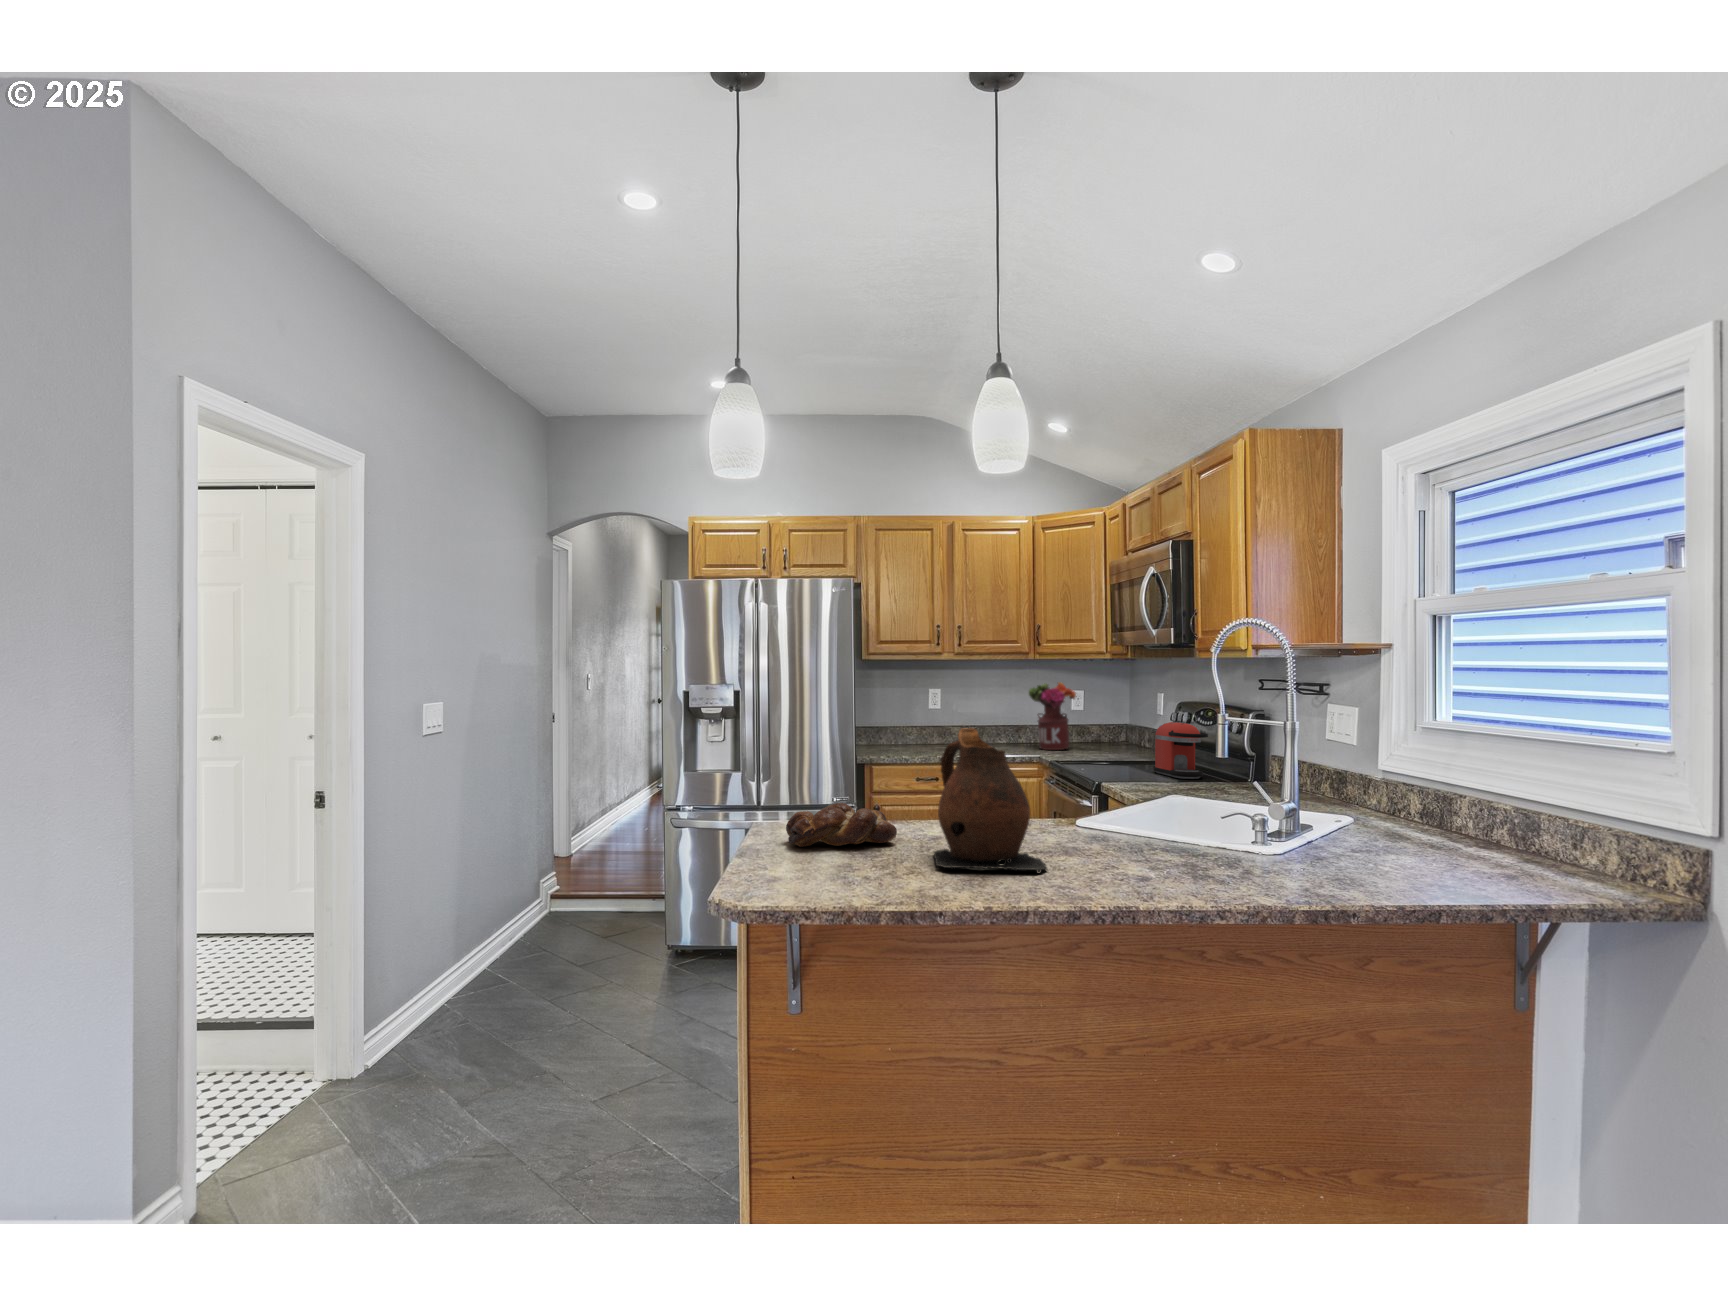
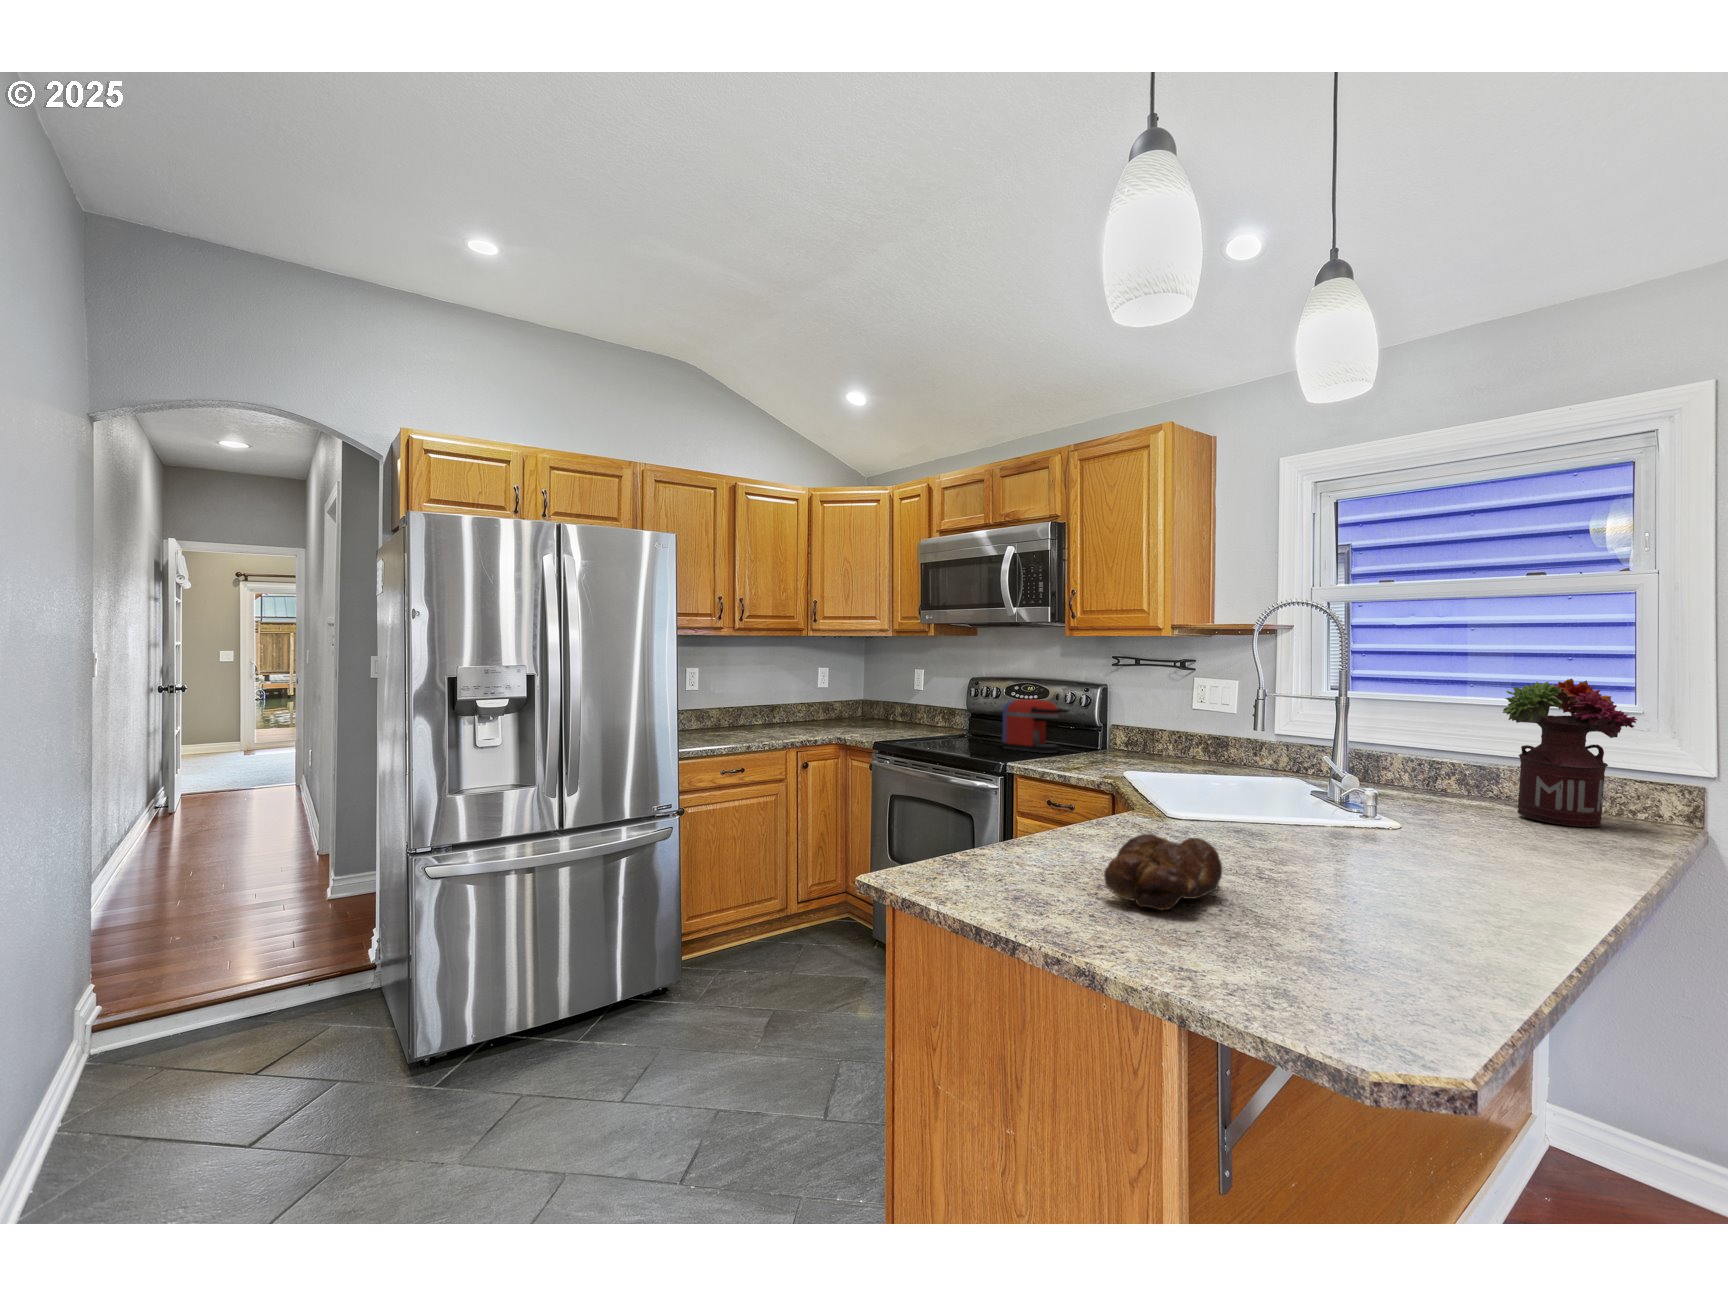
flower arrangement: present [1029,682,1076,750] -> present [1503,679,1637,827]
ceramic pitcher: present [934,728,1047,873] -> none [1283,720,1467,911]

